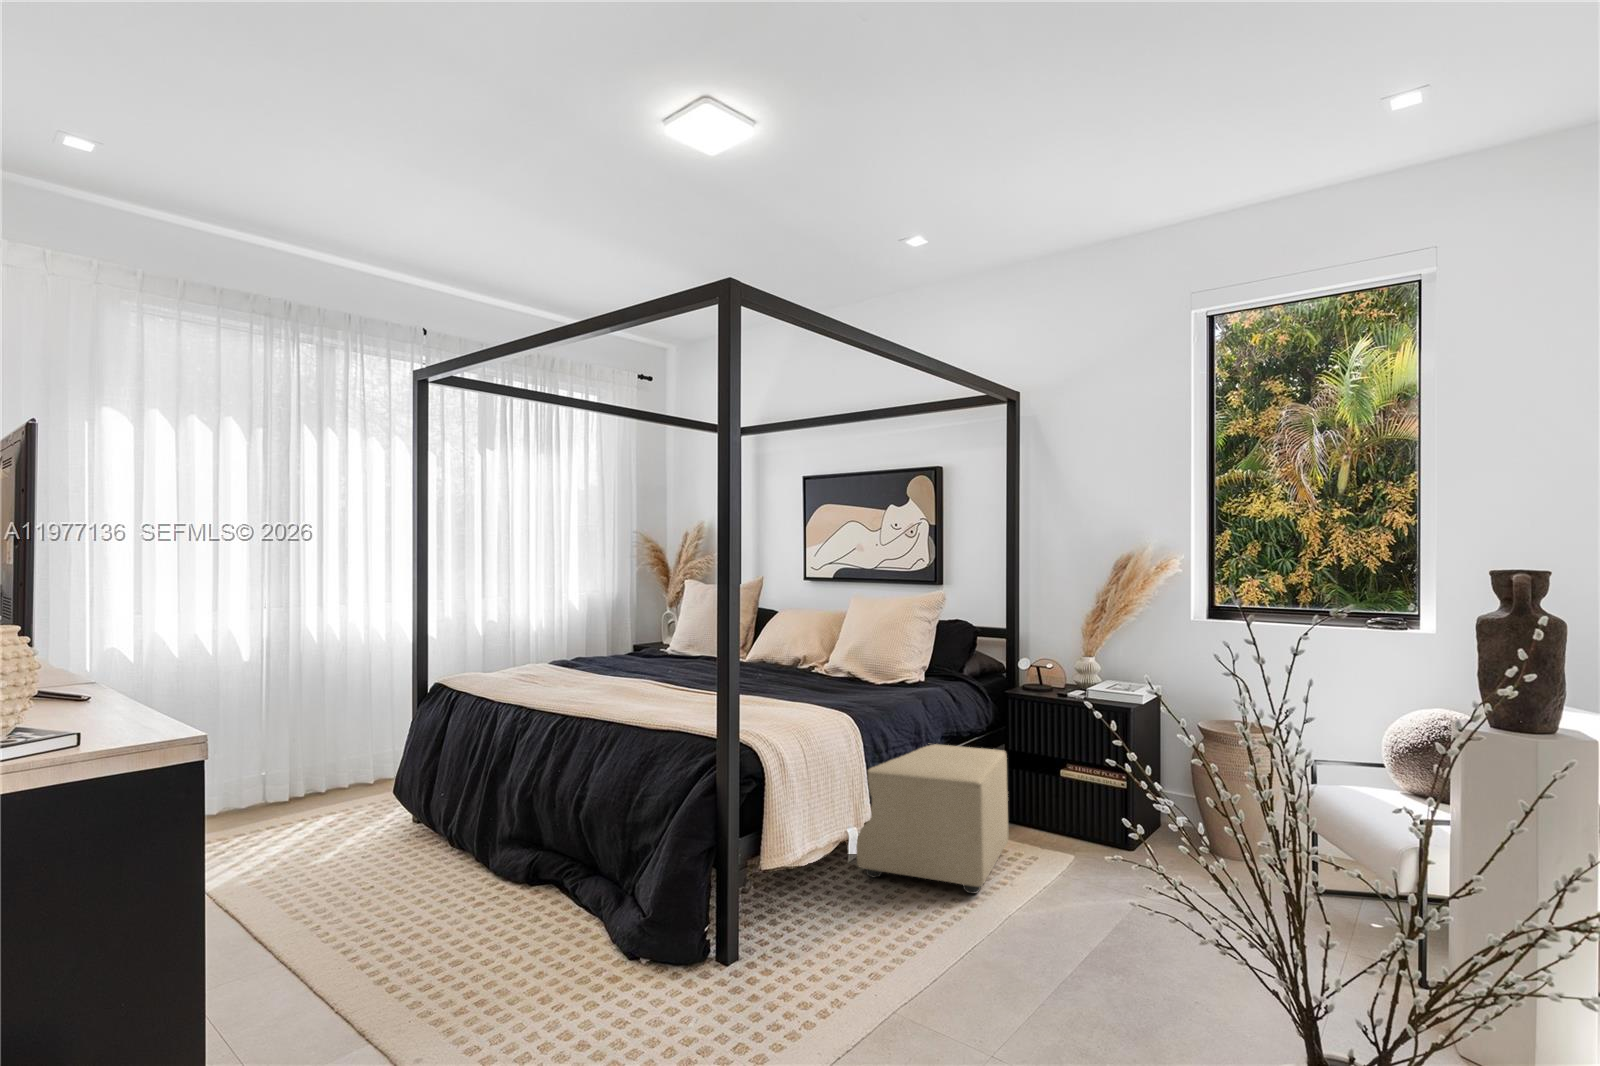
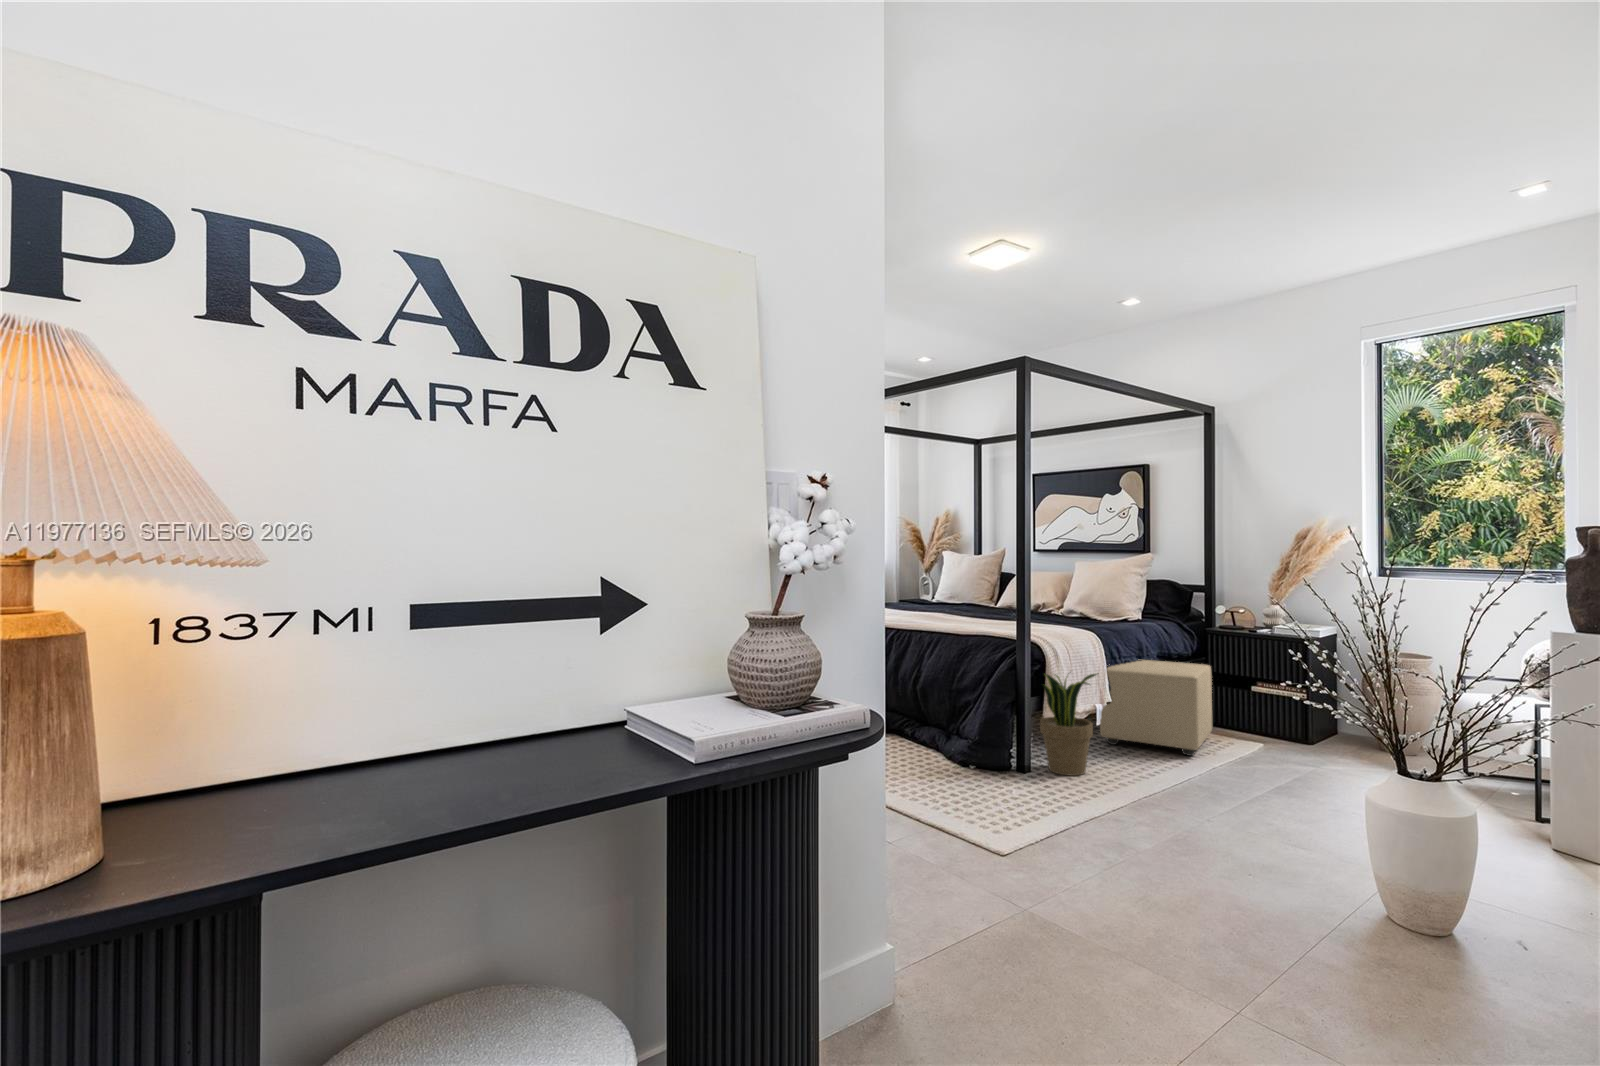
potted plant: none [750,794,835,963] -> present [1040,674,1096,776]

